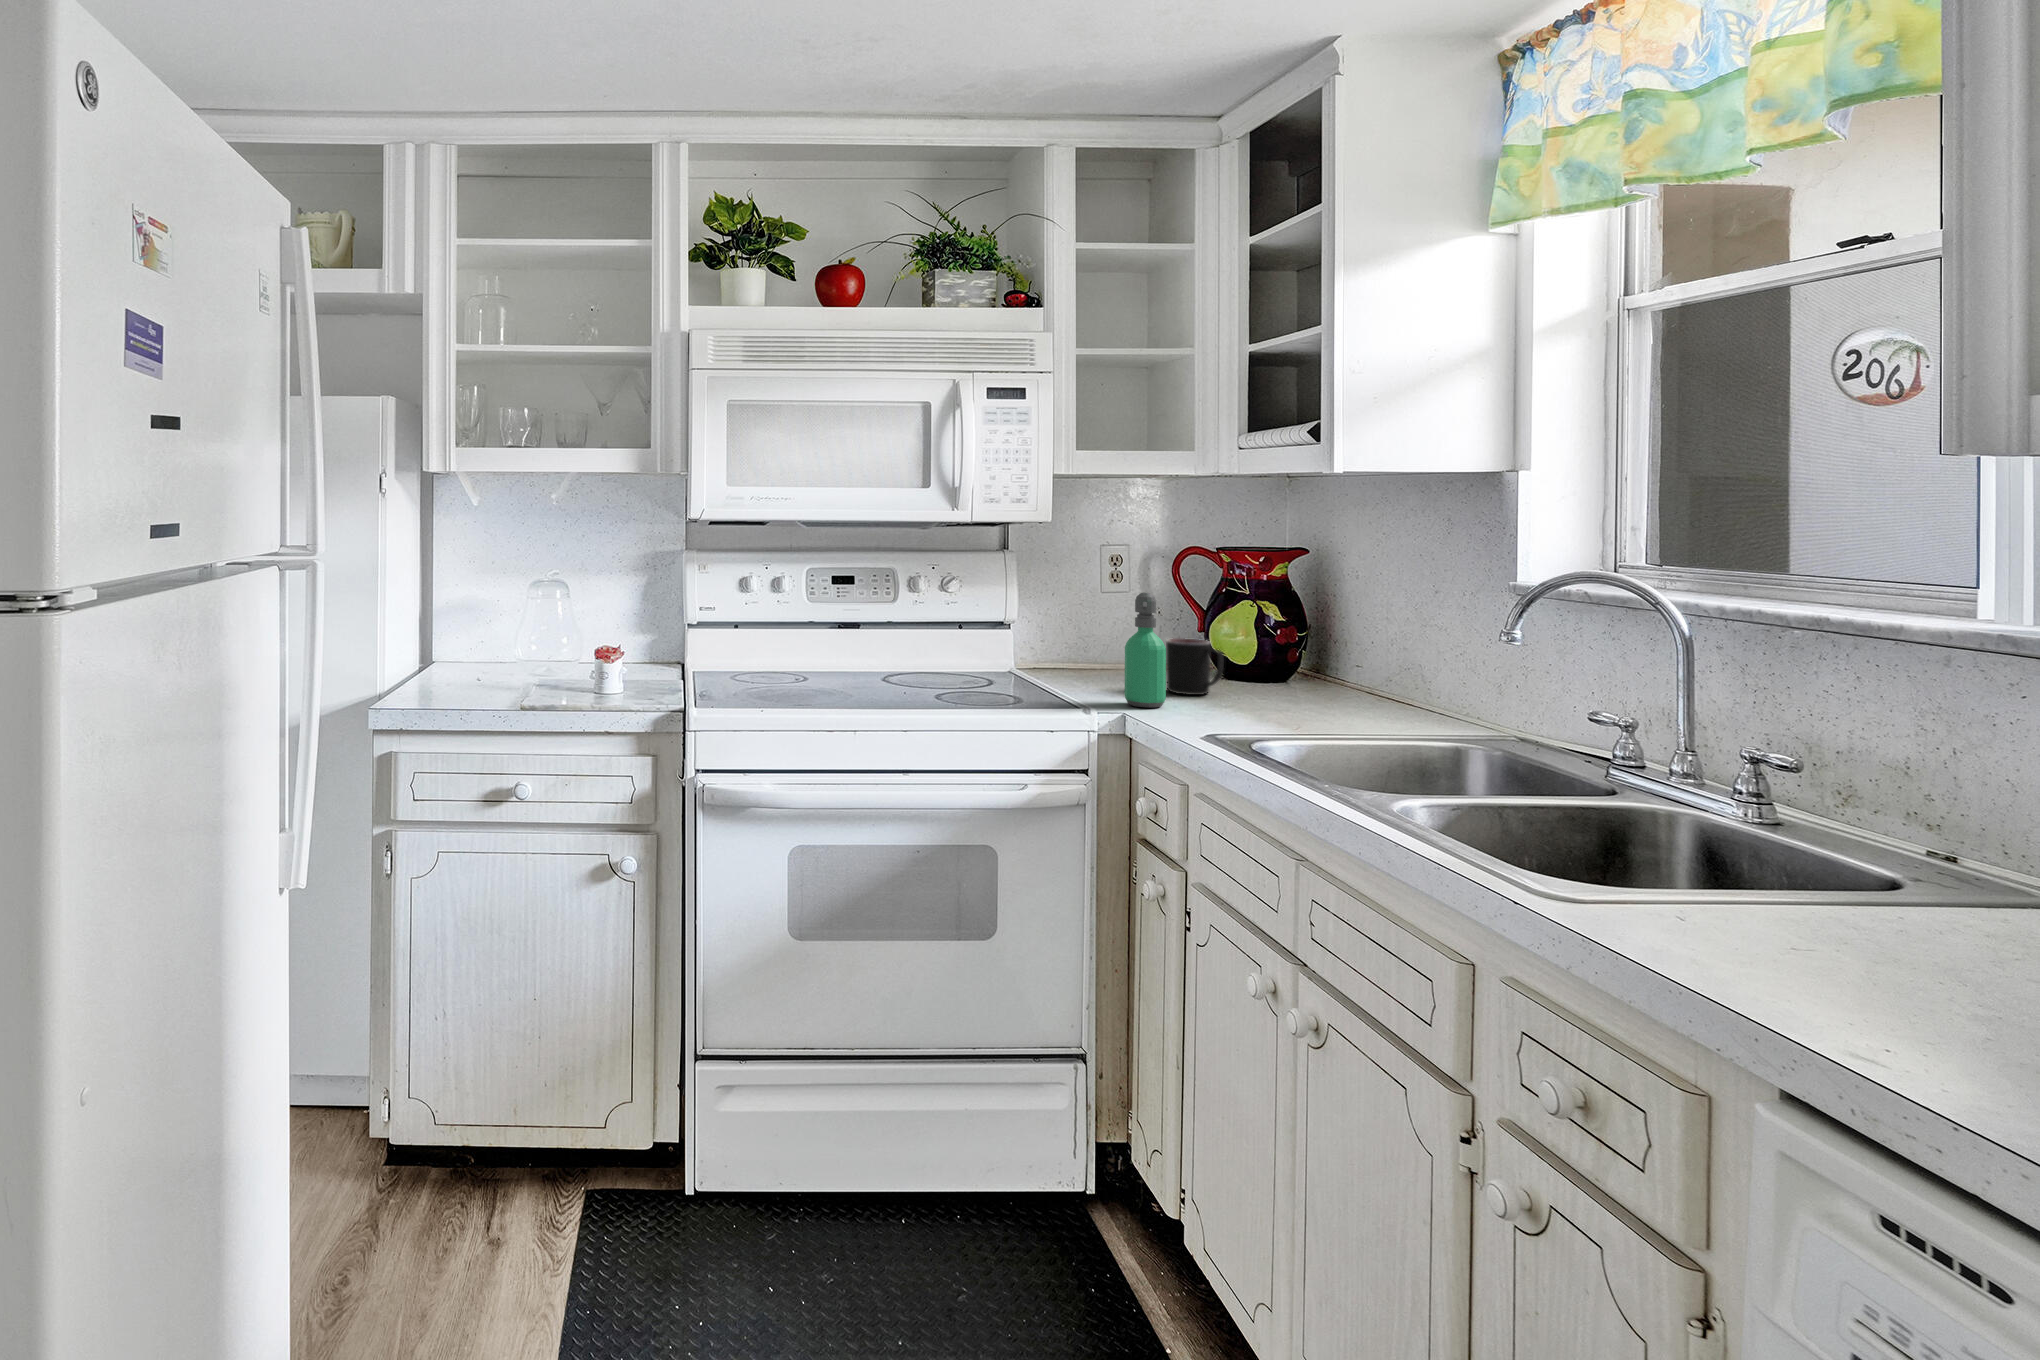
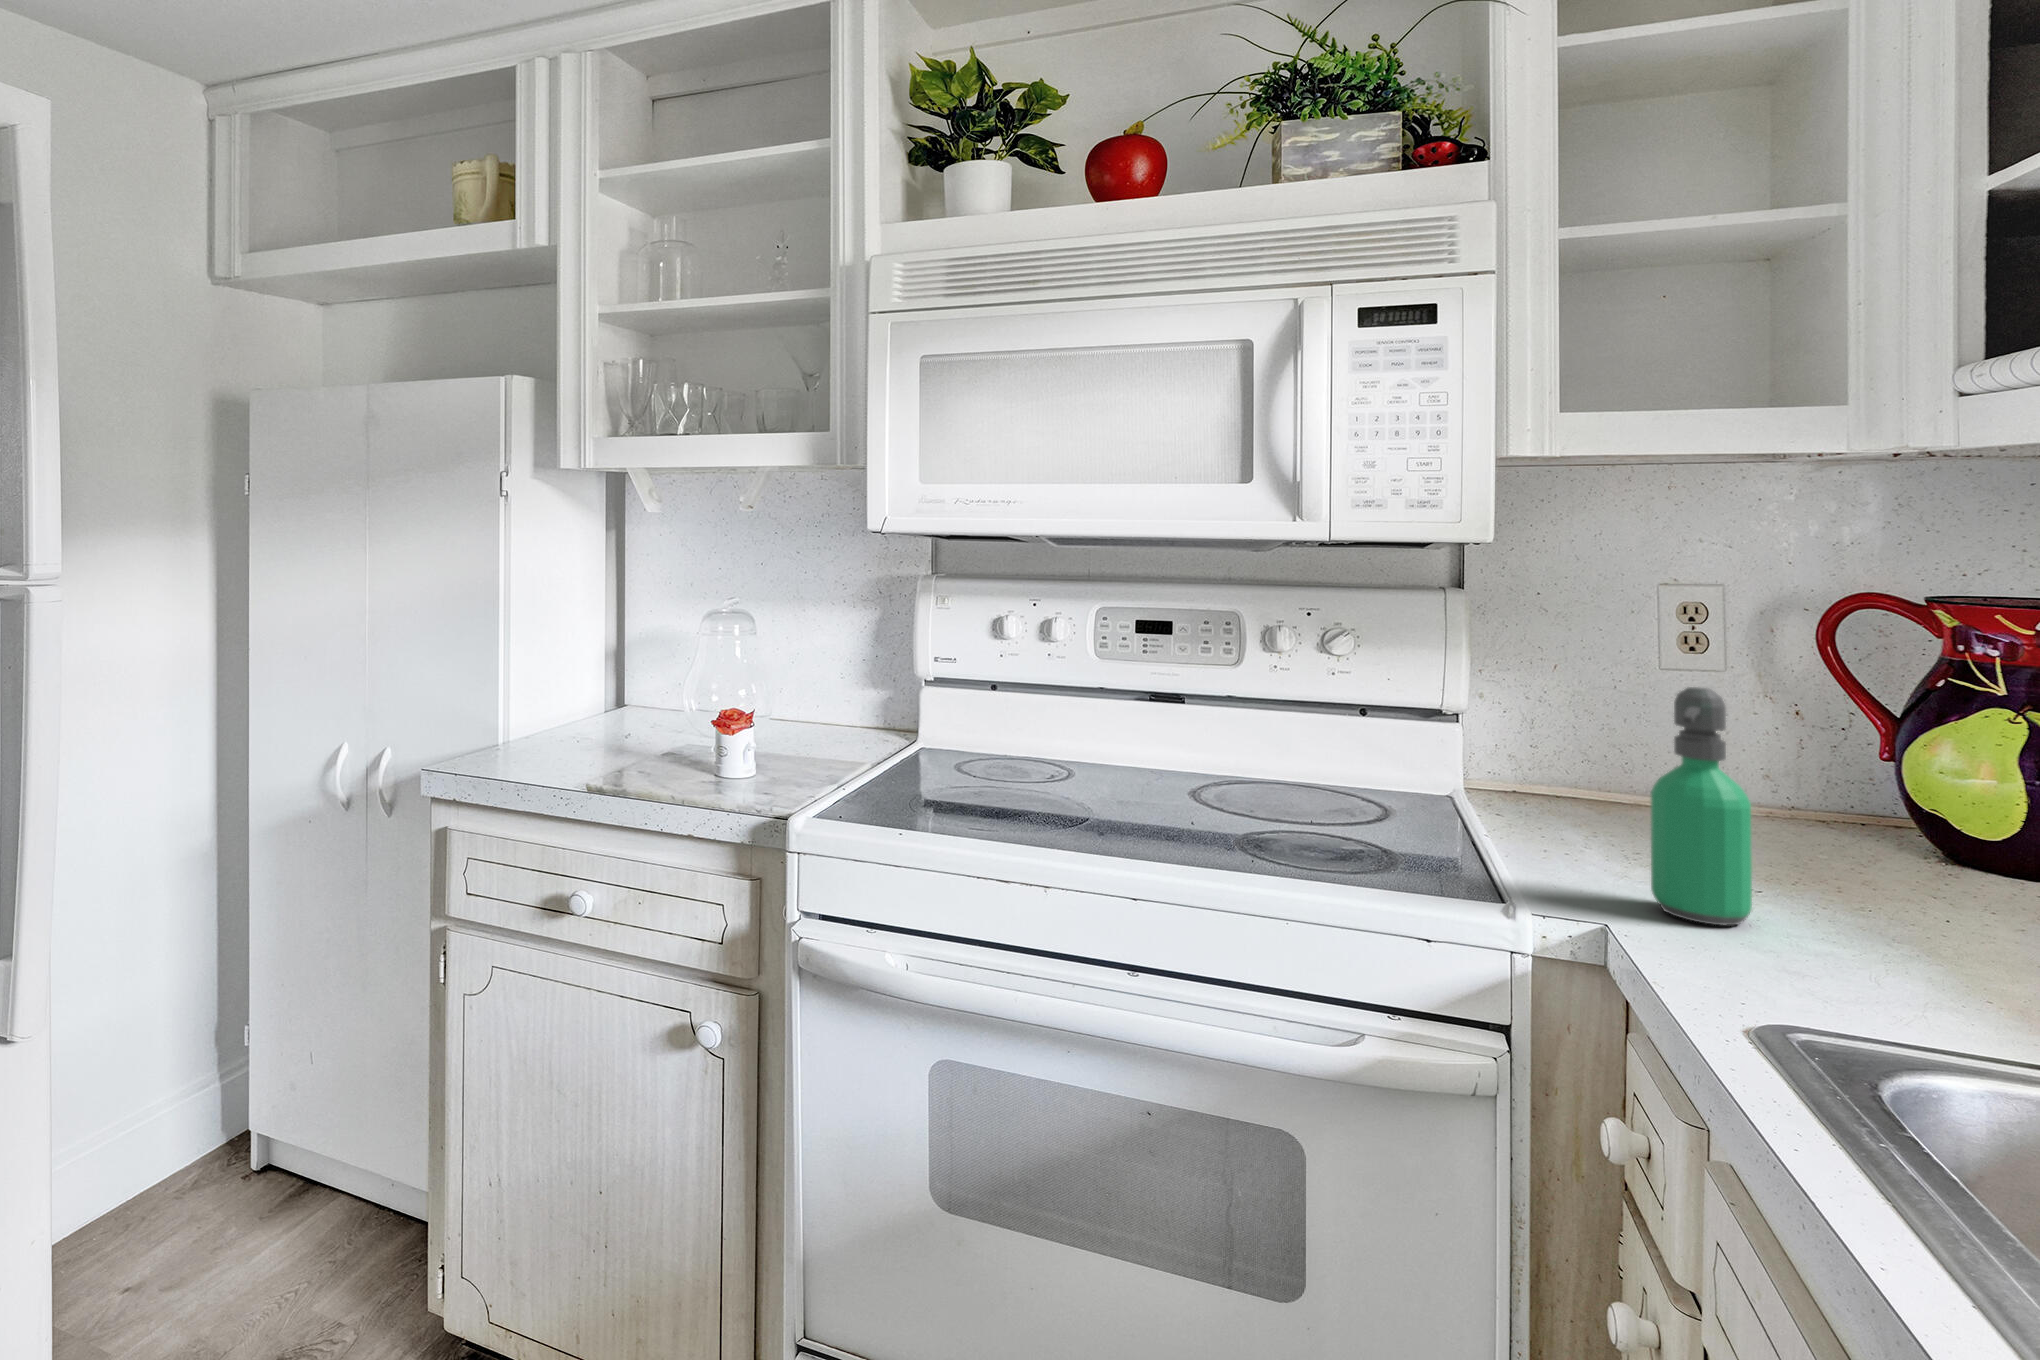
mug: present [1166,638,1224,695] -> none [1775,779,1924,904]

